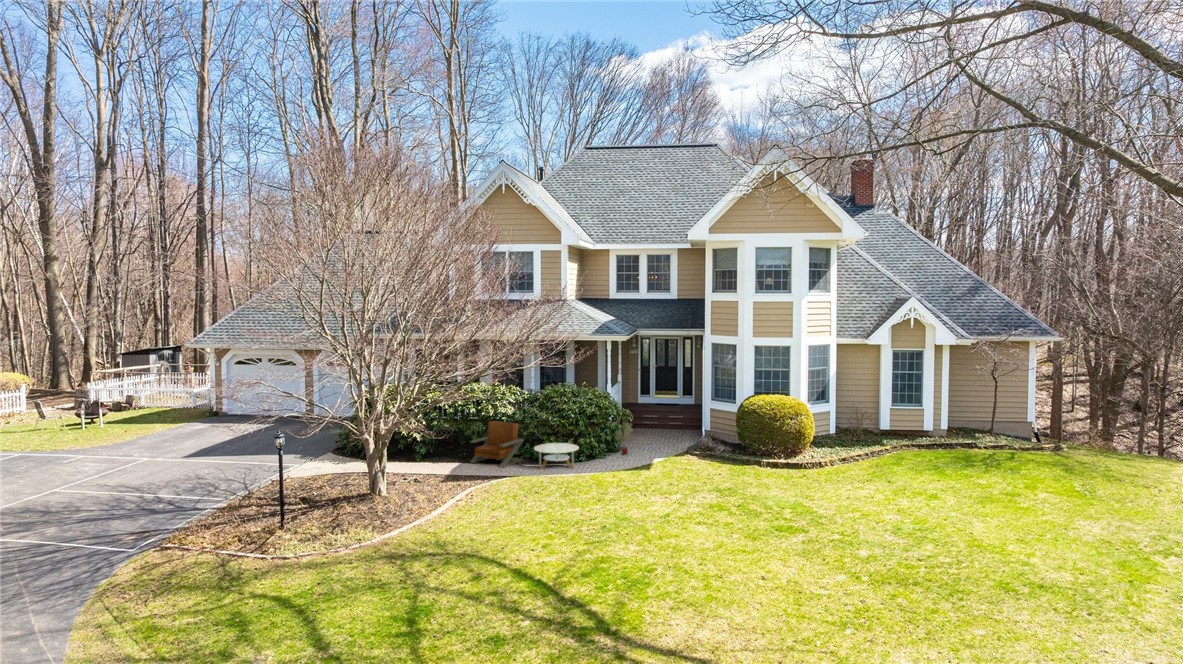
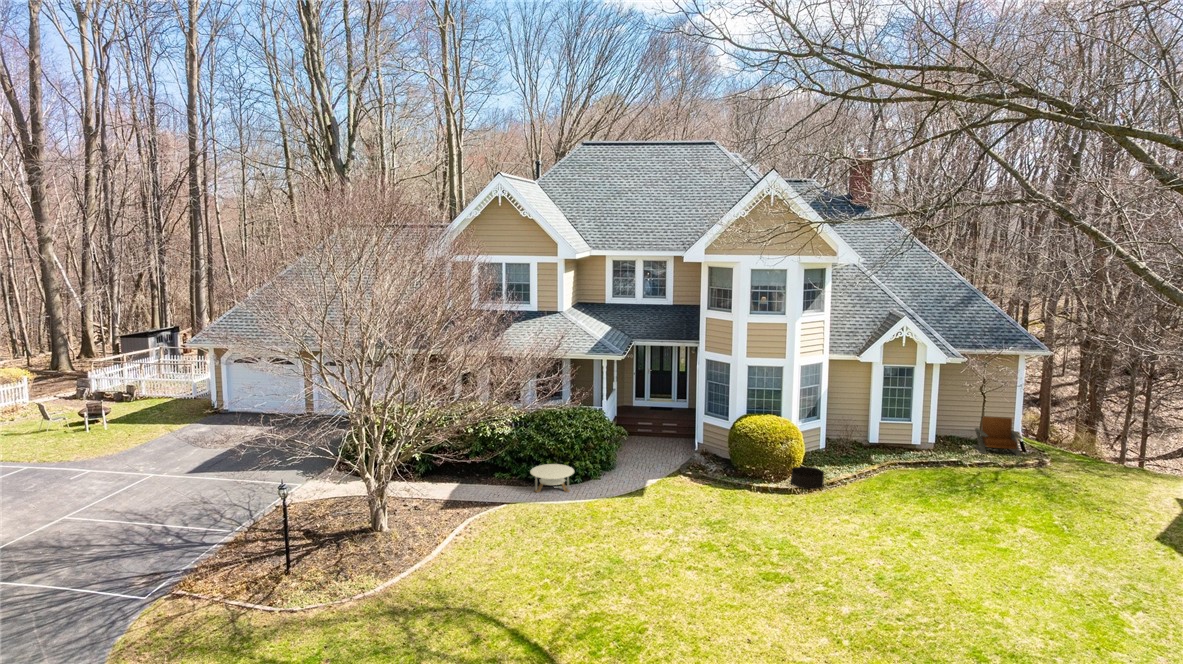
lounge chair: present [470,421,524,468] -> present [974,416,1023,456]
potted tree: present [615,422,633,455] -> none [608,439,628,473]
basket: none [802,443,836,465] -> present [791,466,824,490]

